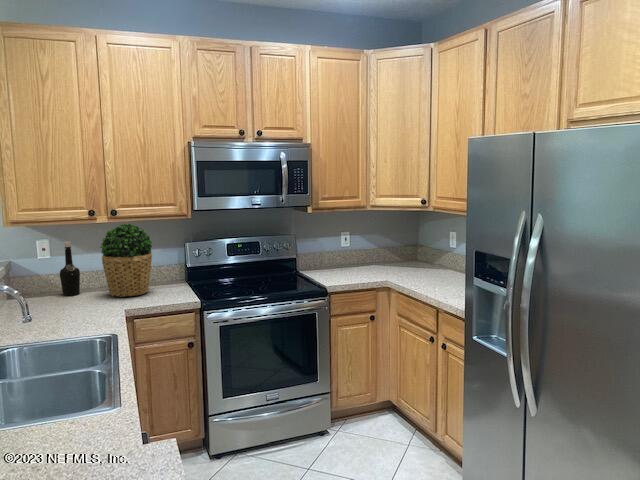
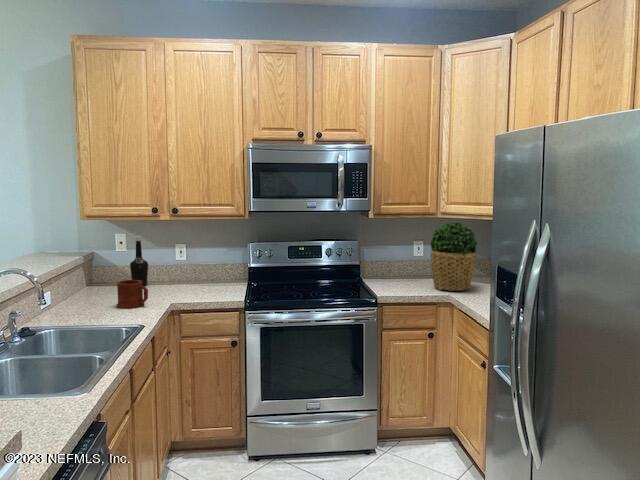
potted plant: present [100,224,152,297] -> present [431,222,477,291]
mug: none [65,288,101,319] -> present [117,280,148,308]

